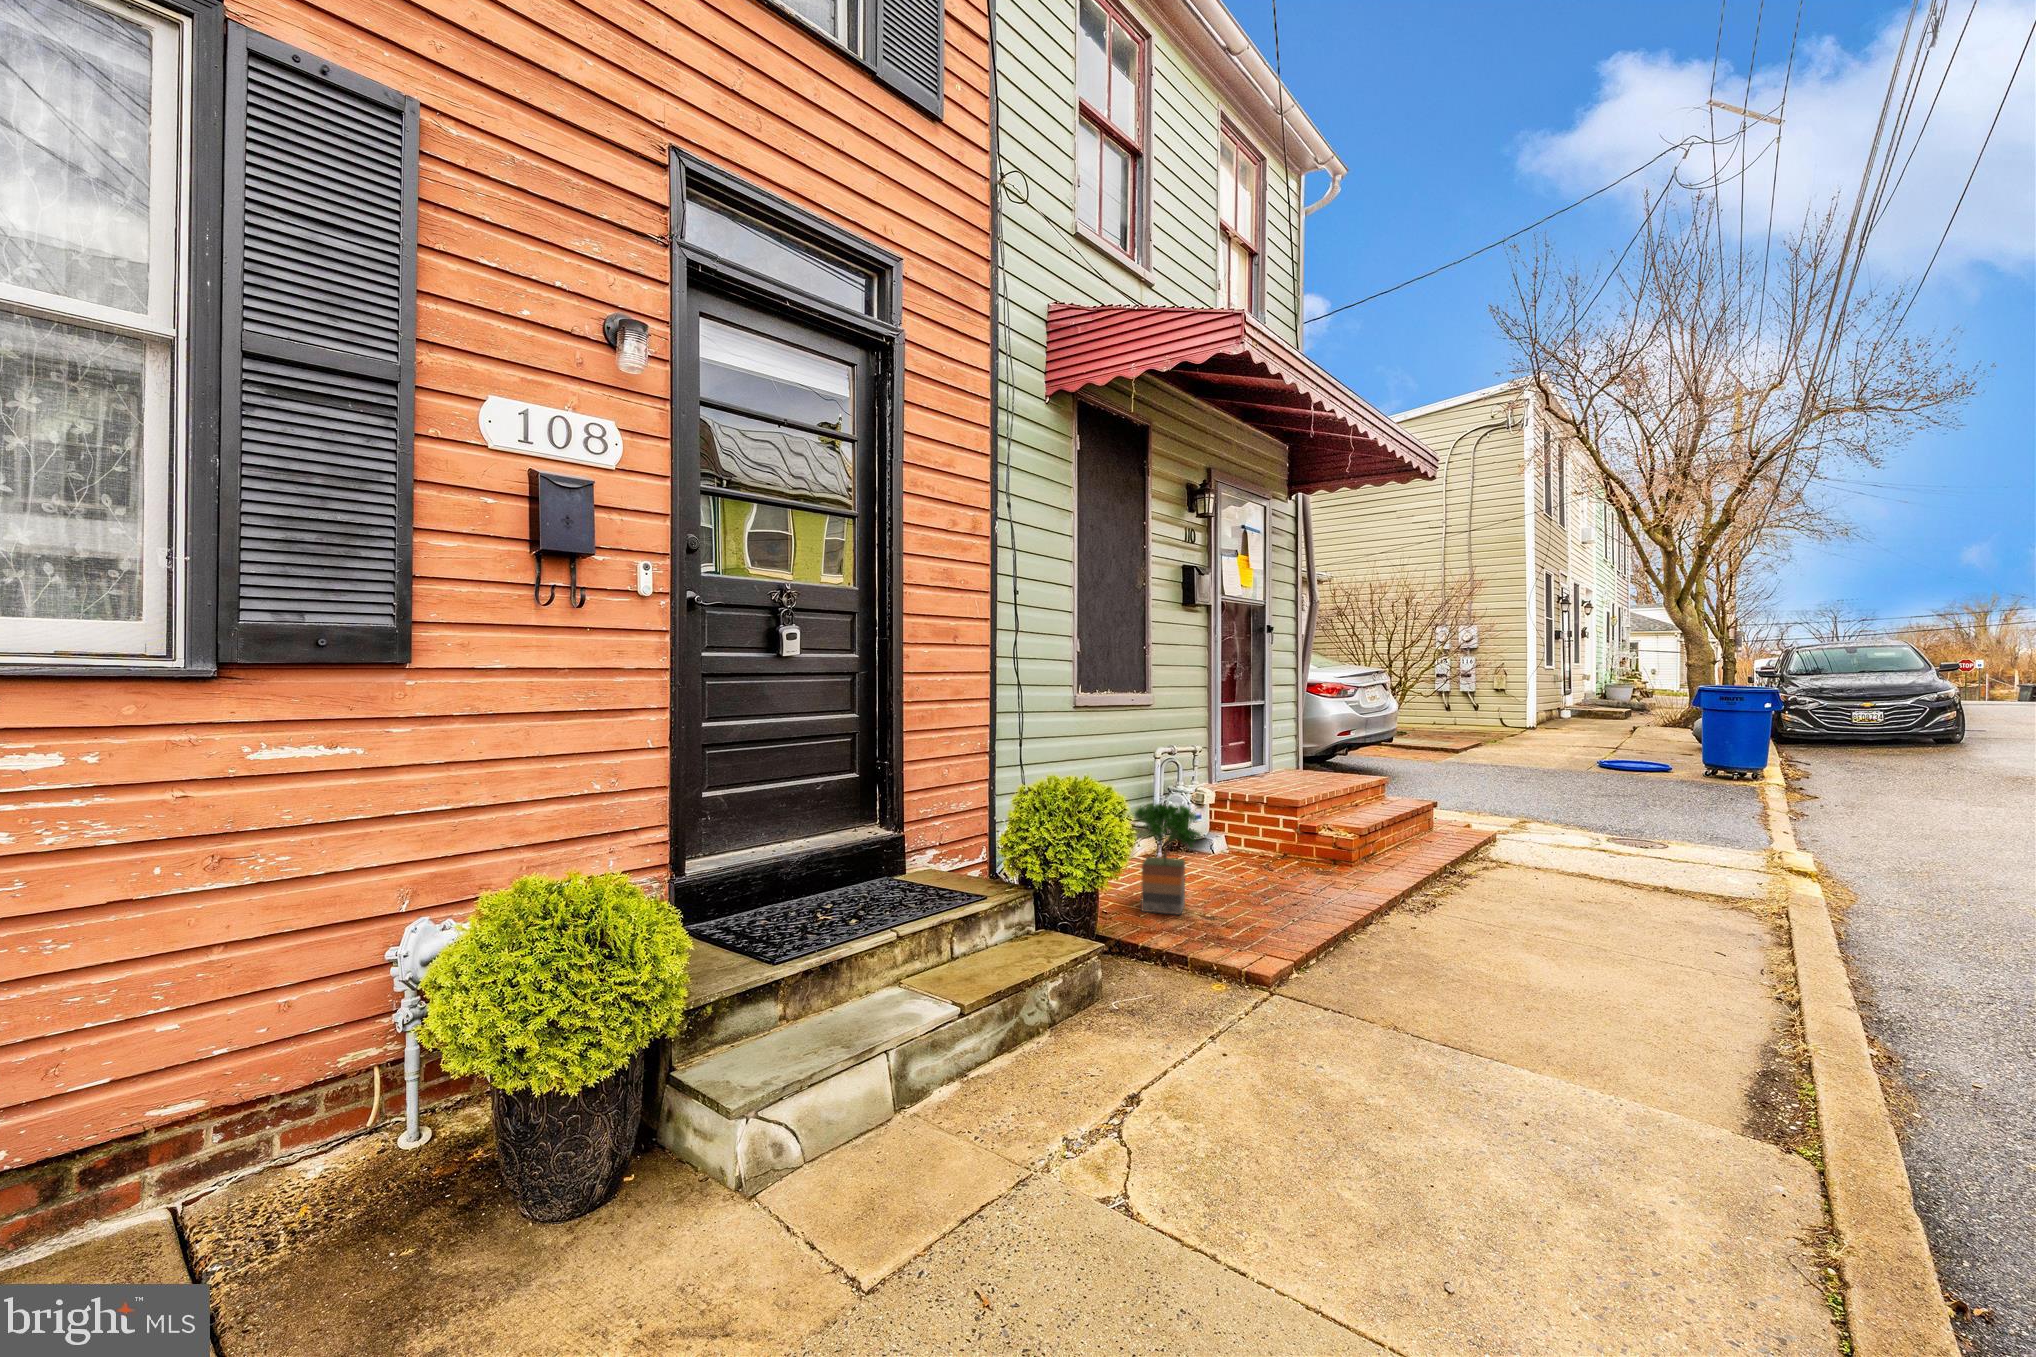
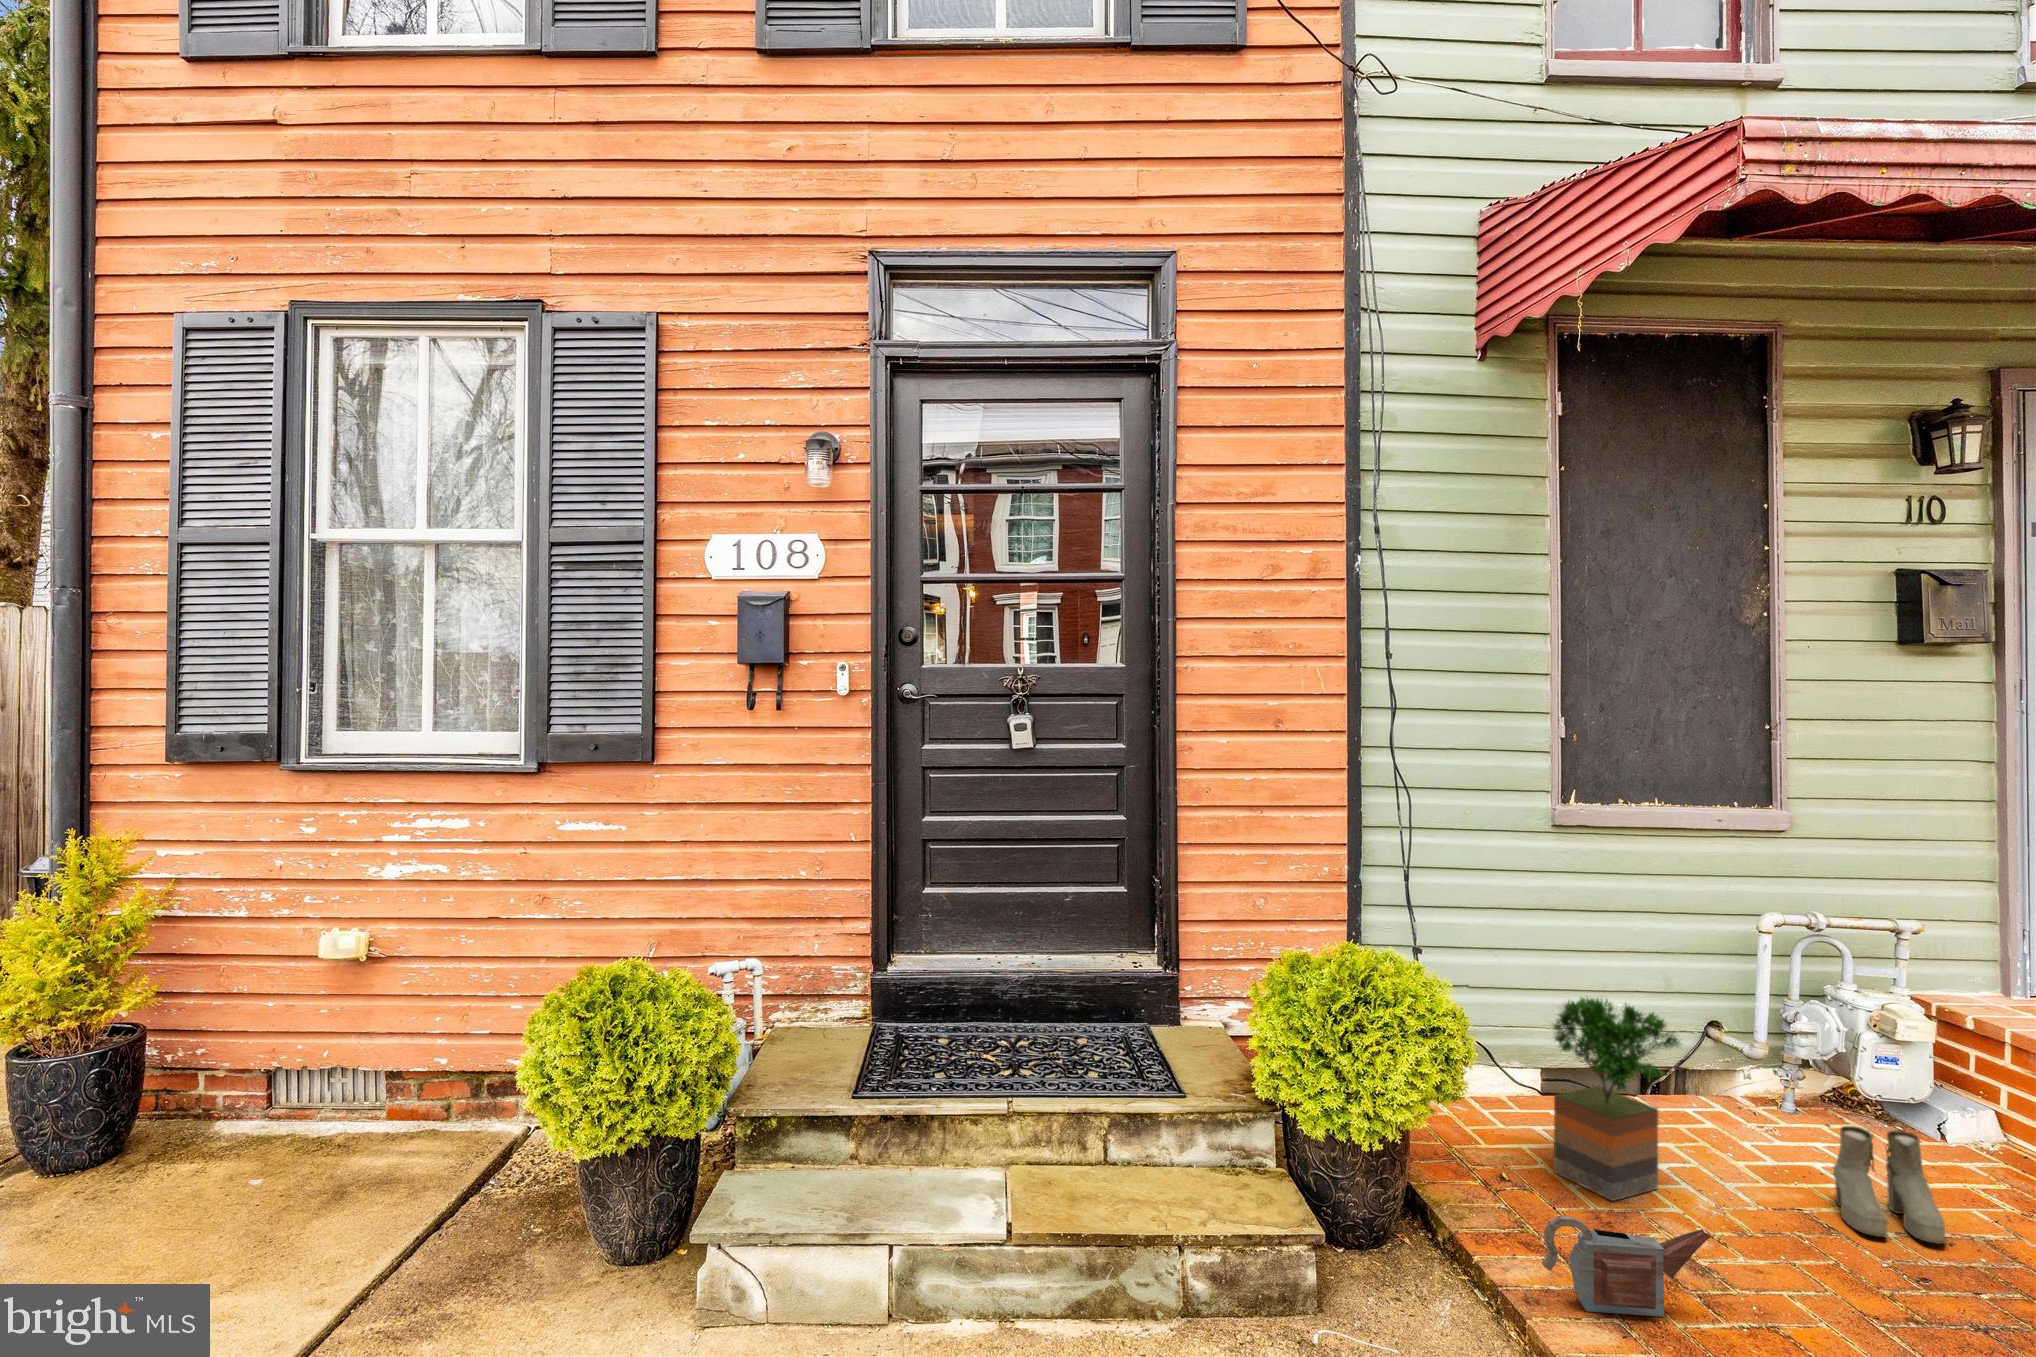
boots: none [1236,847,1289,898] -> present [1833,1126,1945,1244]
watering can: none [1230,898,1280,957] -> present [1542,1216,1710,1317]

